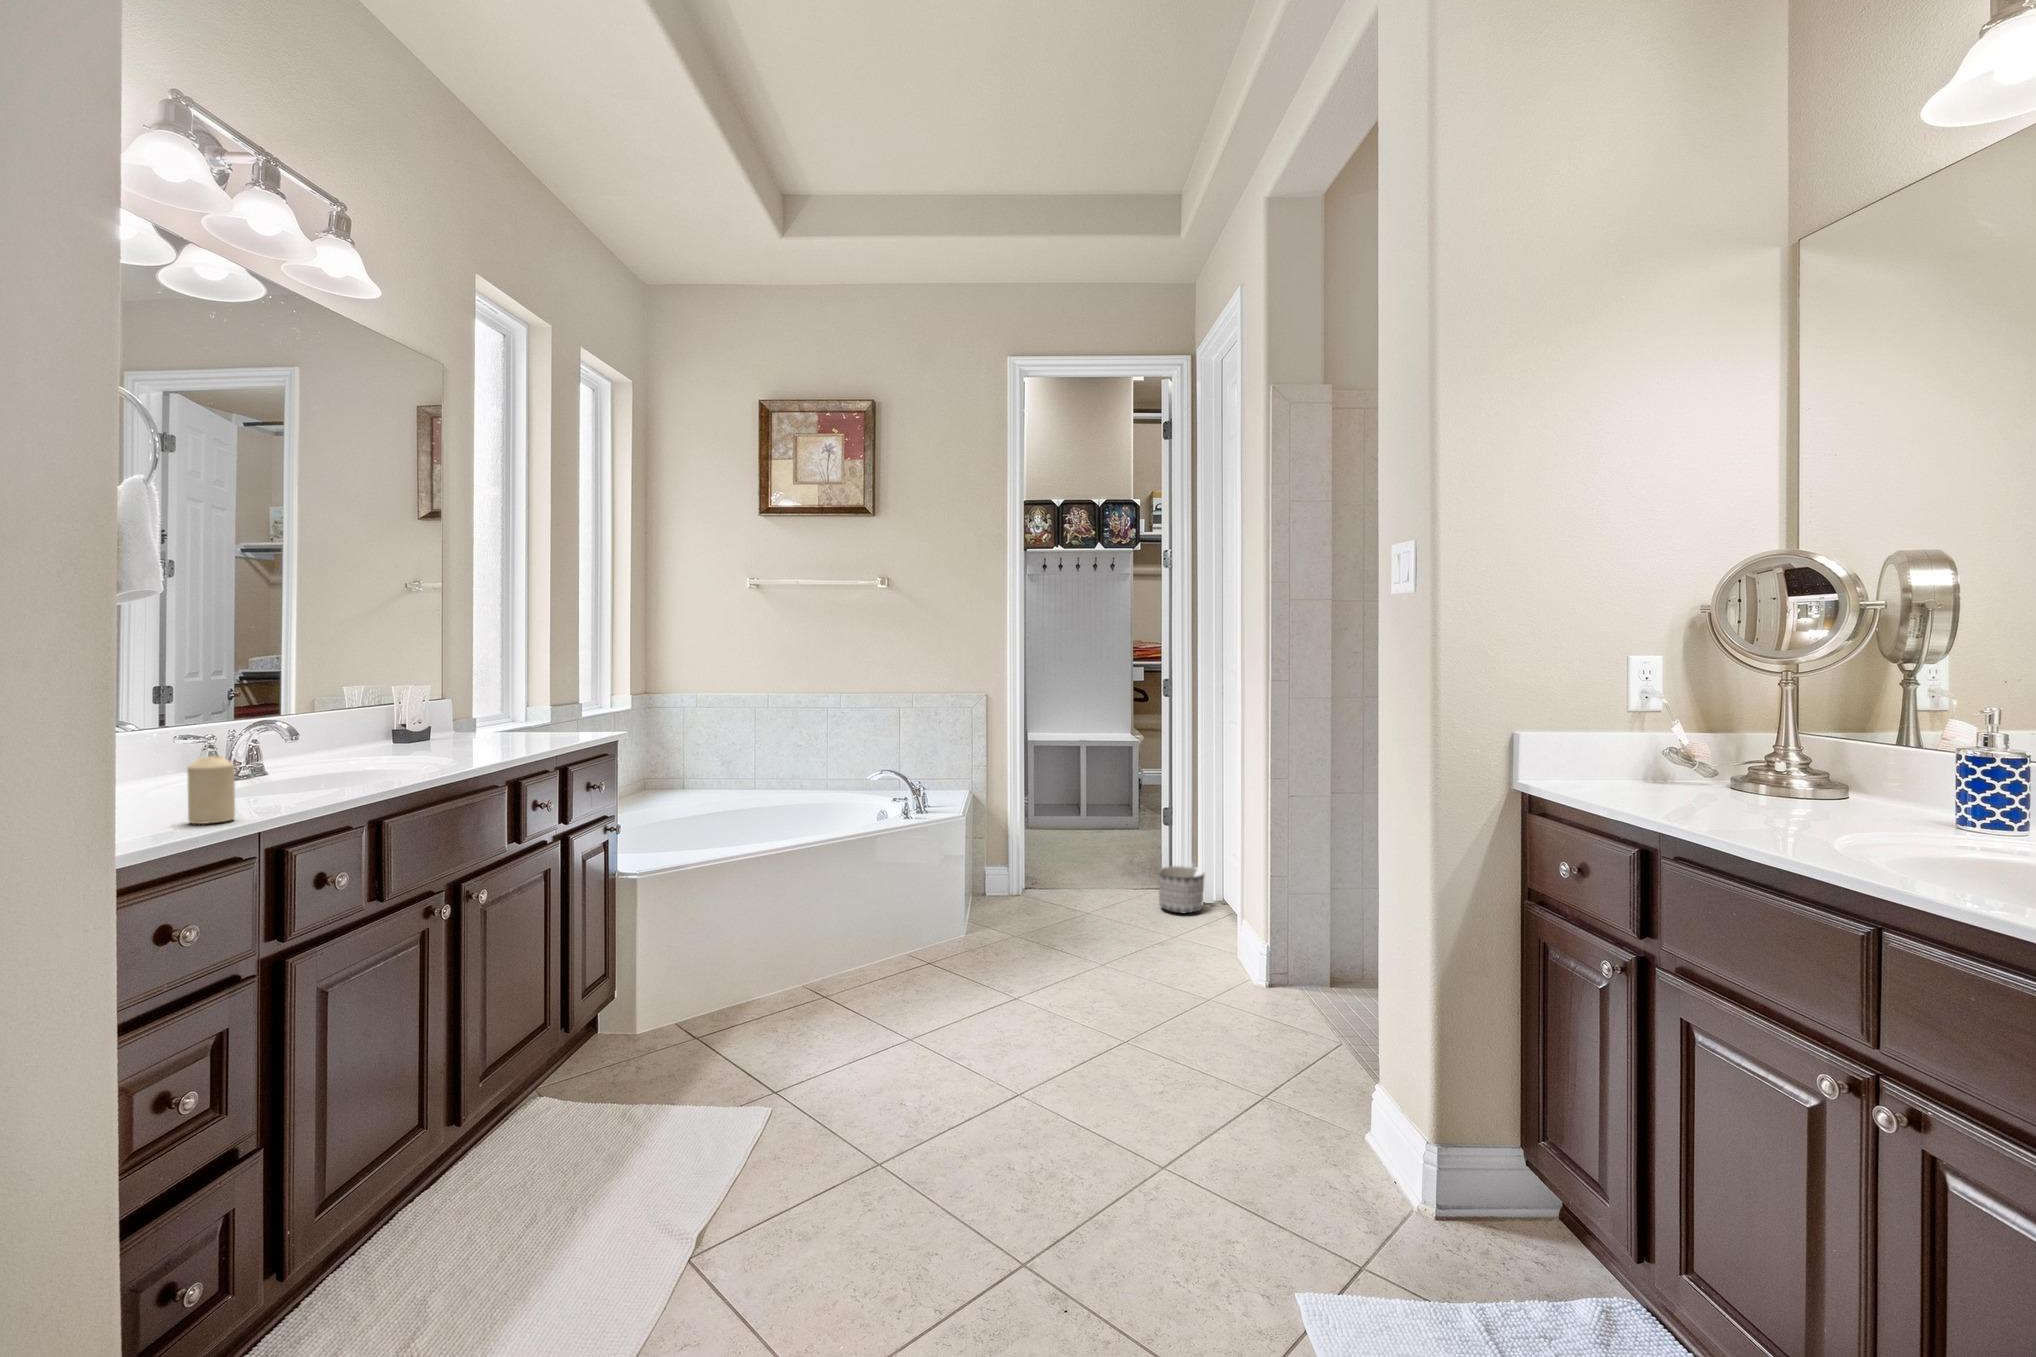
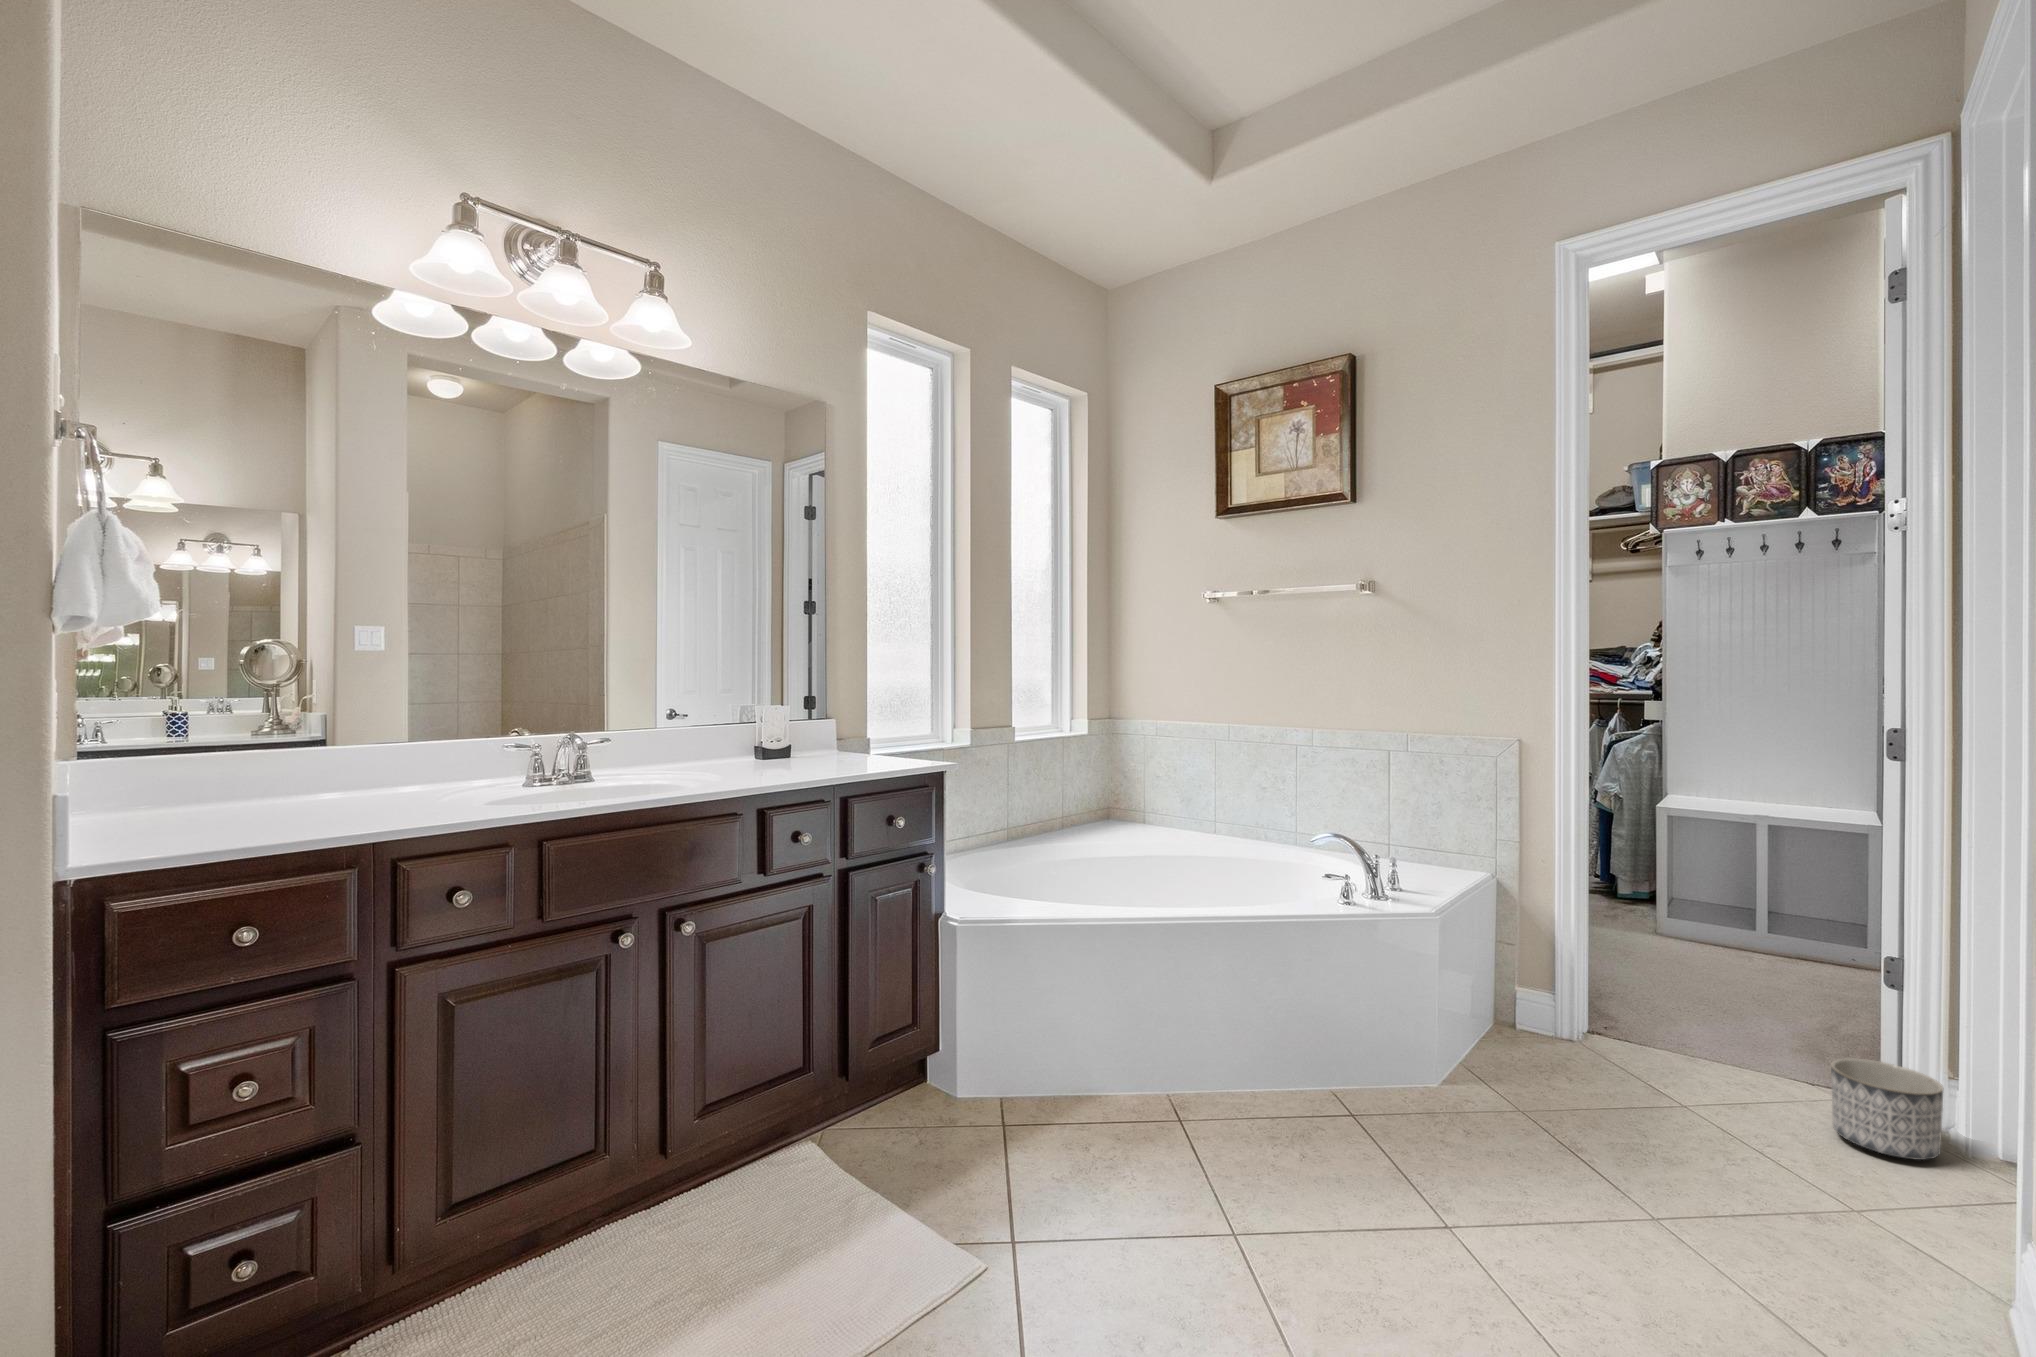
candle: present [187,756,235,824] -> none [341,762,381,823]

